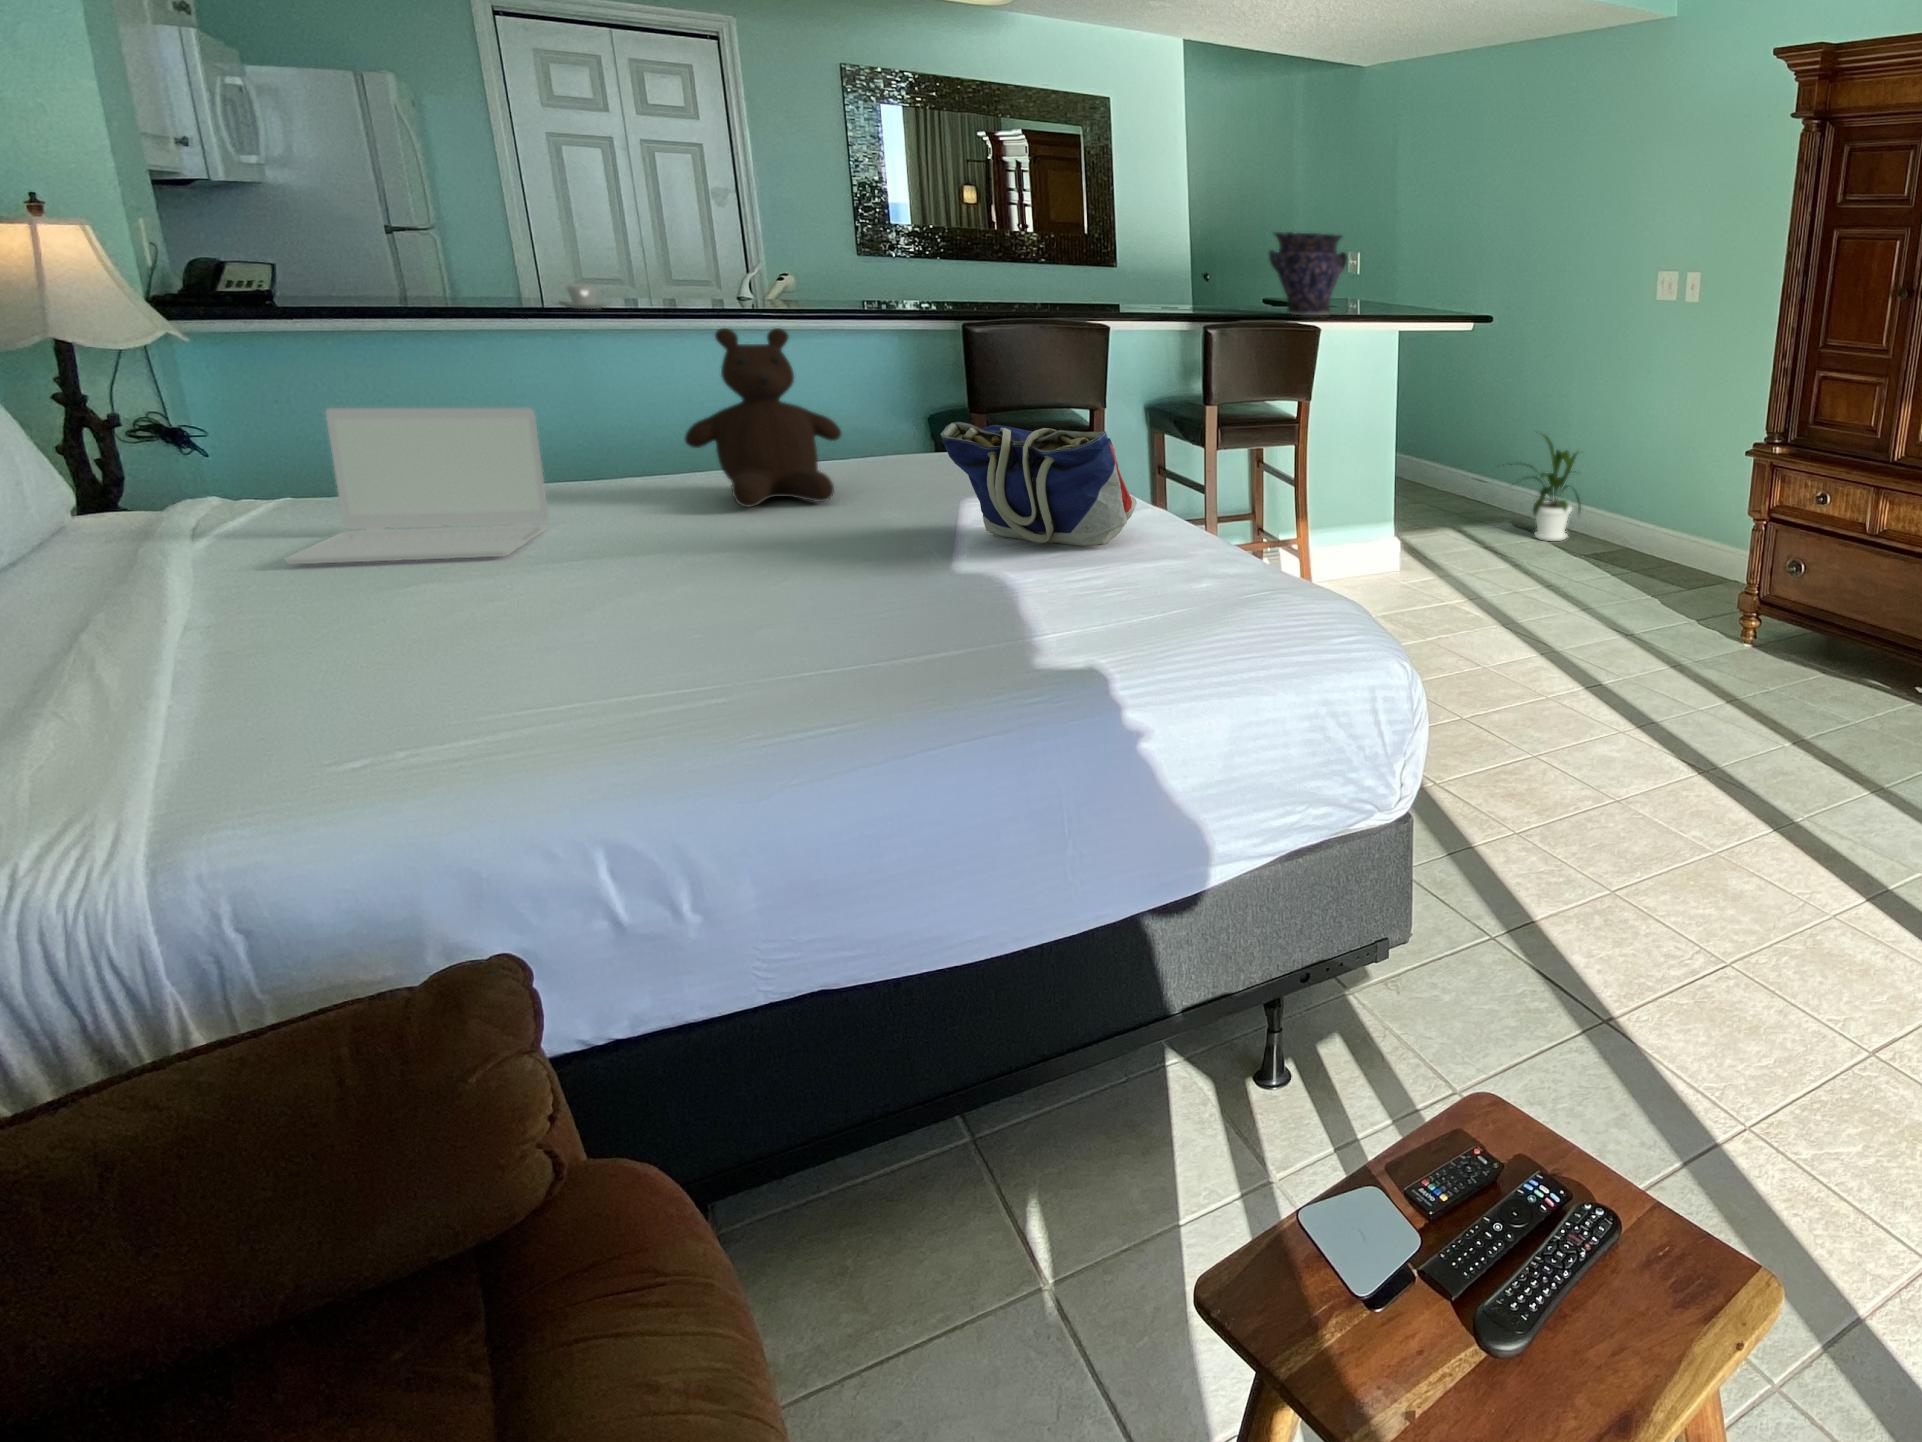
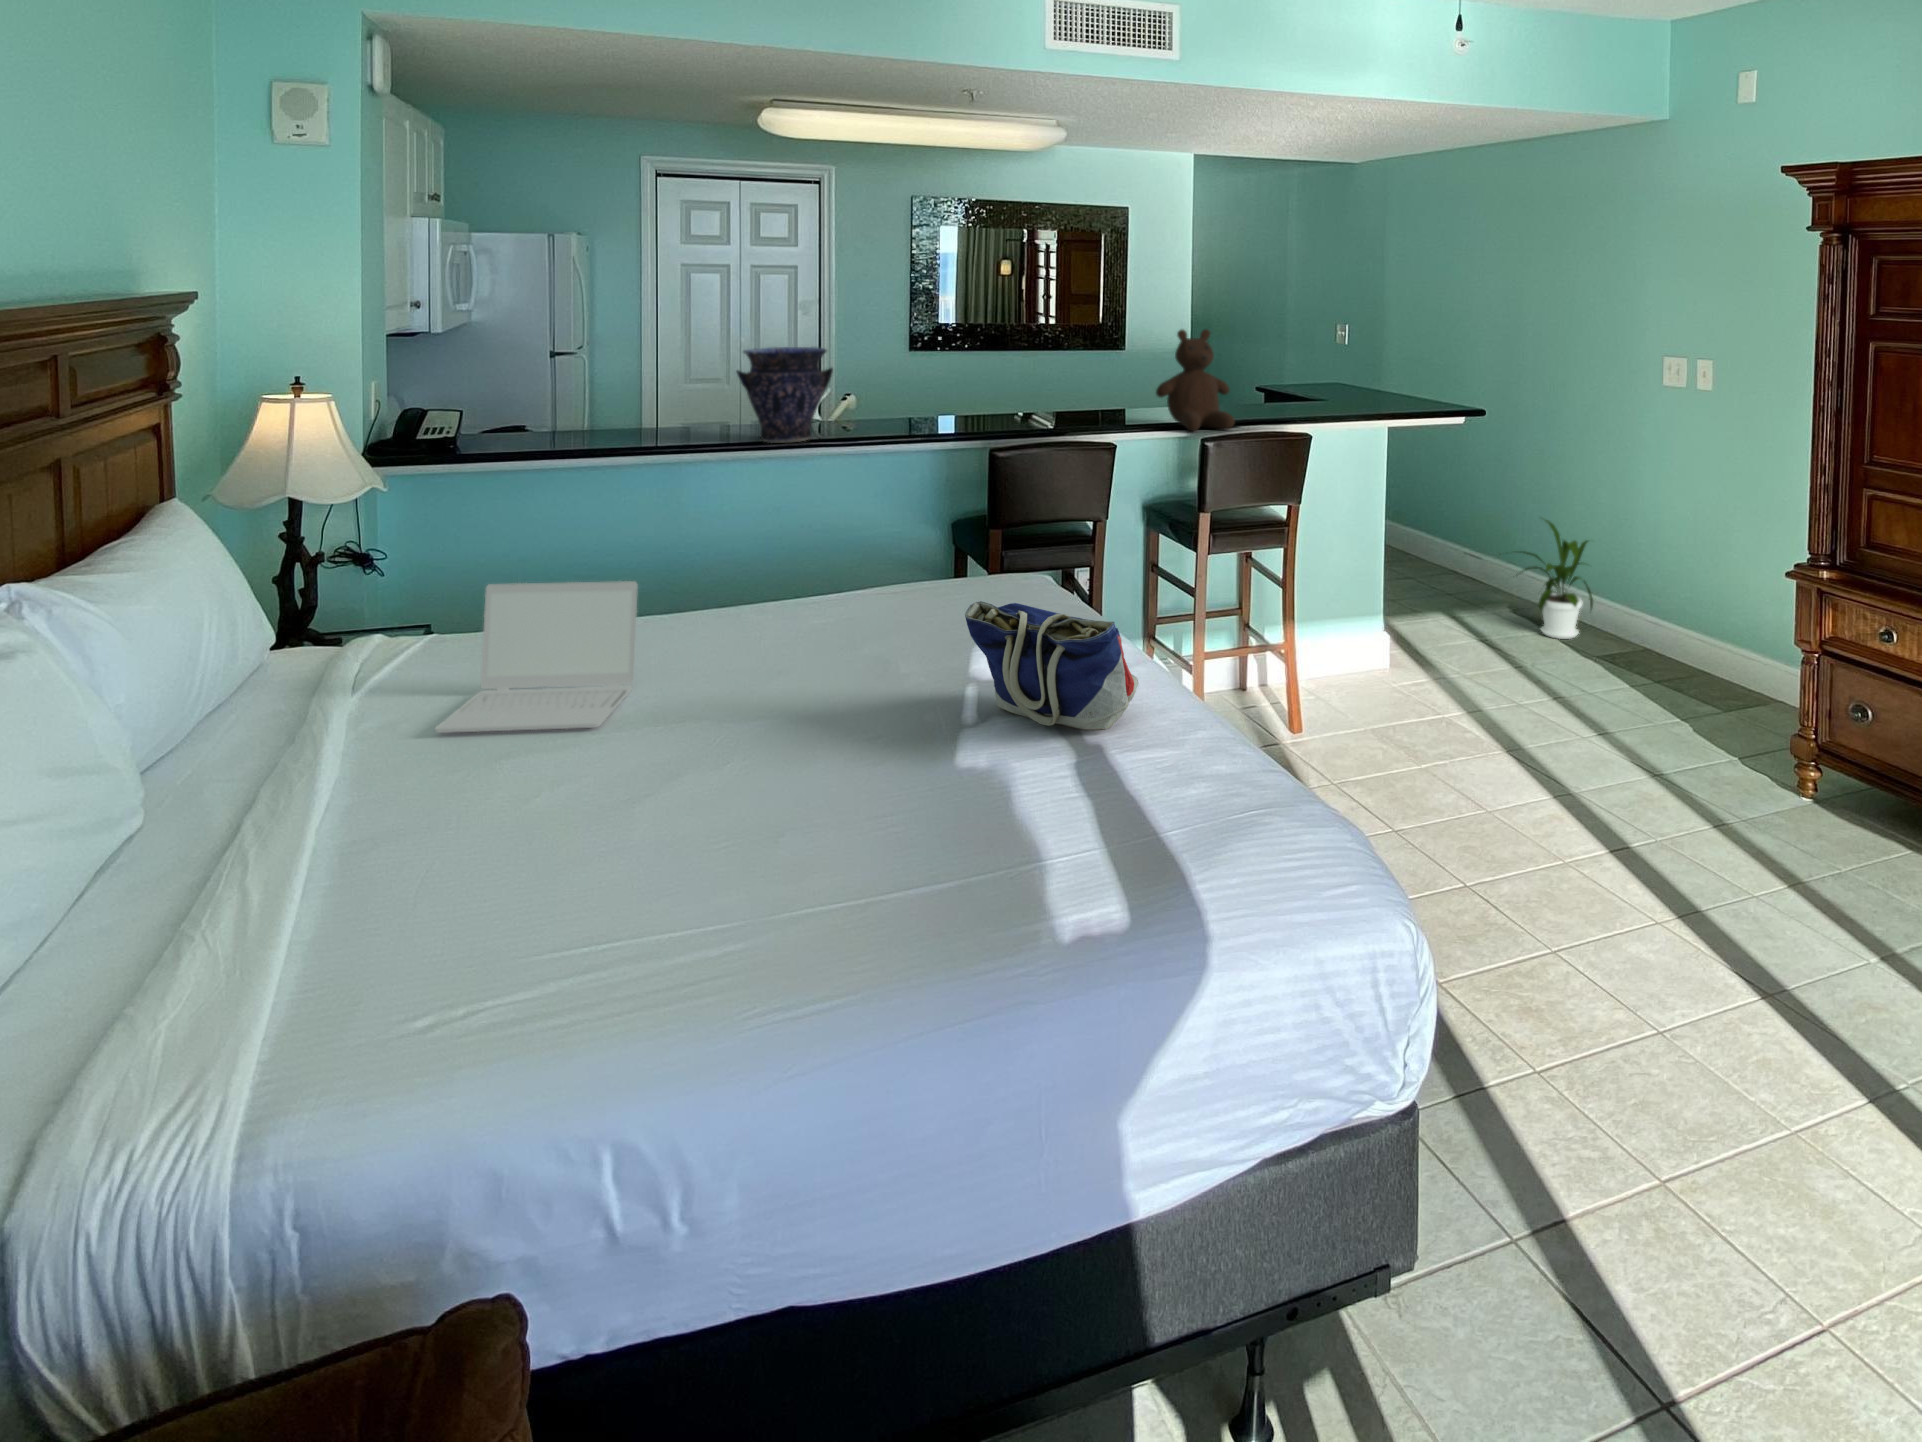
vase: present [1269,232,1347,315] -> present [737,347,833,443]
coffee cup: present [556,286,613,309] -> none [657,415,705,436]
teddy bear: present [685,328,841,508] -> present [1156,329,1234,431]

